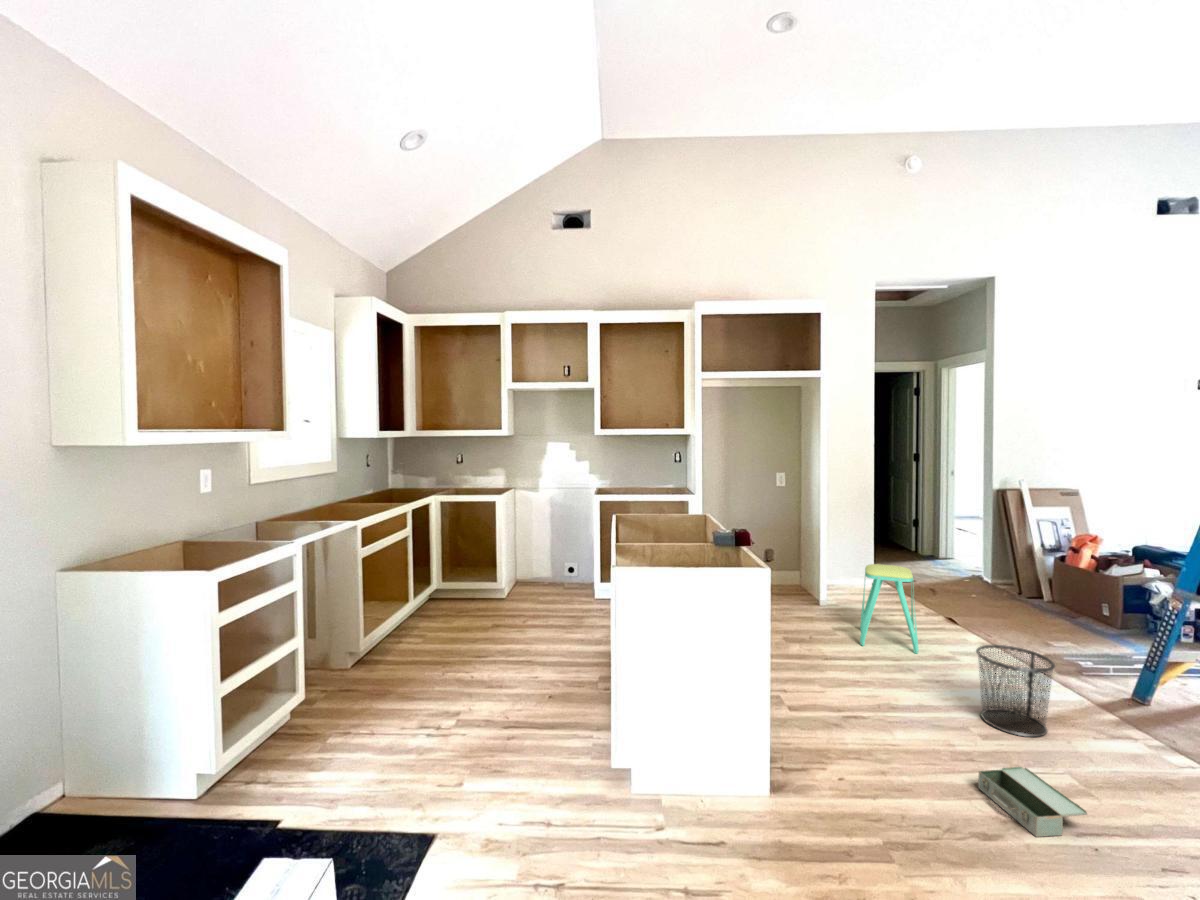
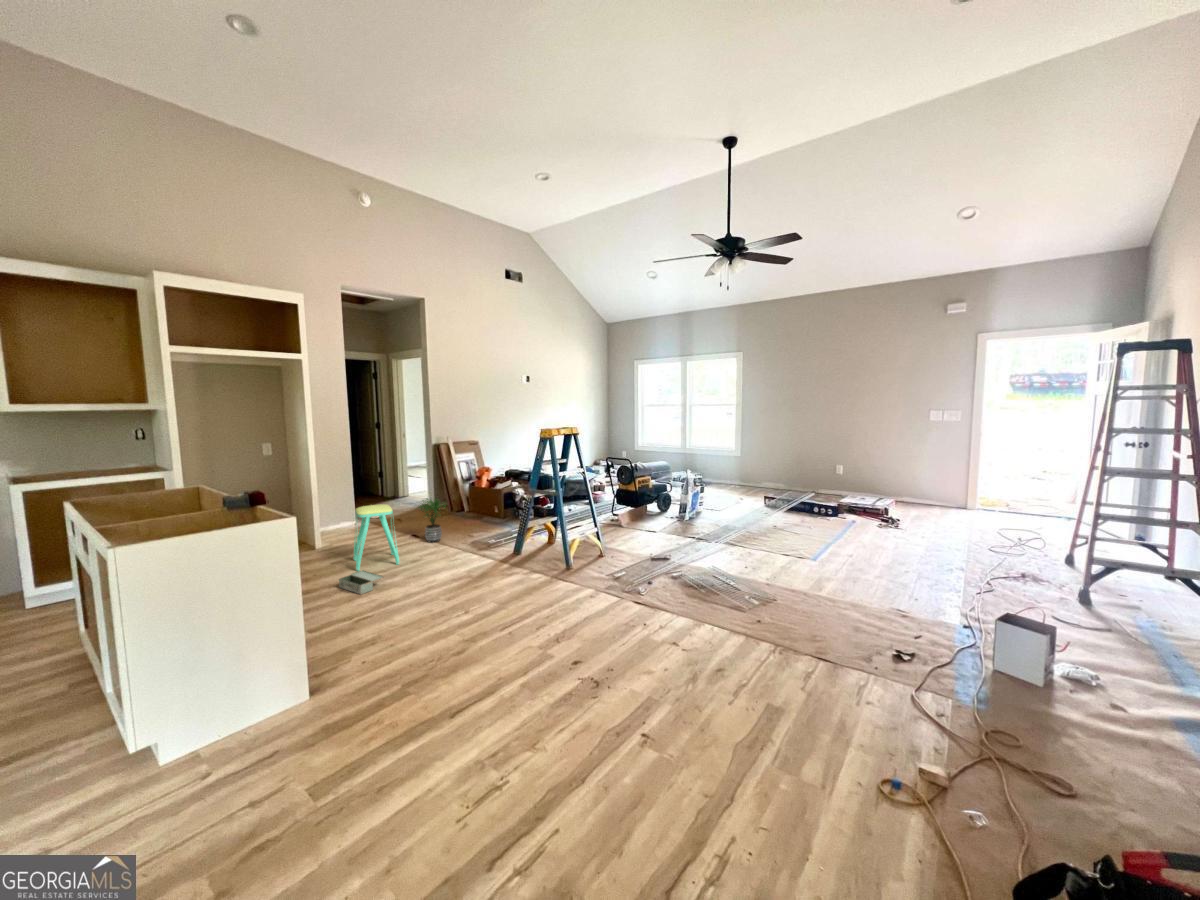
potted plant: none [949,568,1006,636] -> present [418,499,446,543]
waste bin: present [976,645,1055,737] -> none [439,539,481,592]
toolbox: present [978,767,1087,837] -> present [339,571,383,594]

